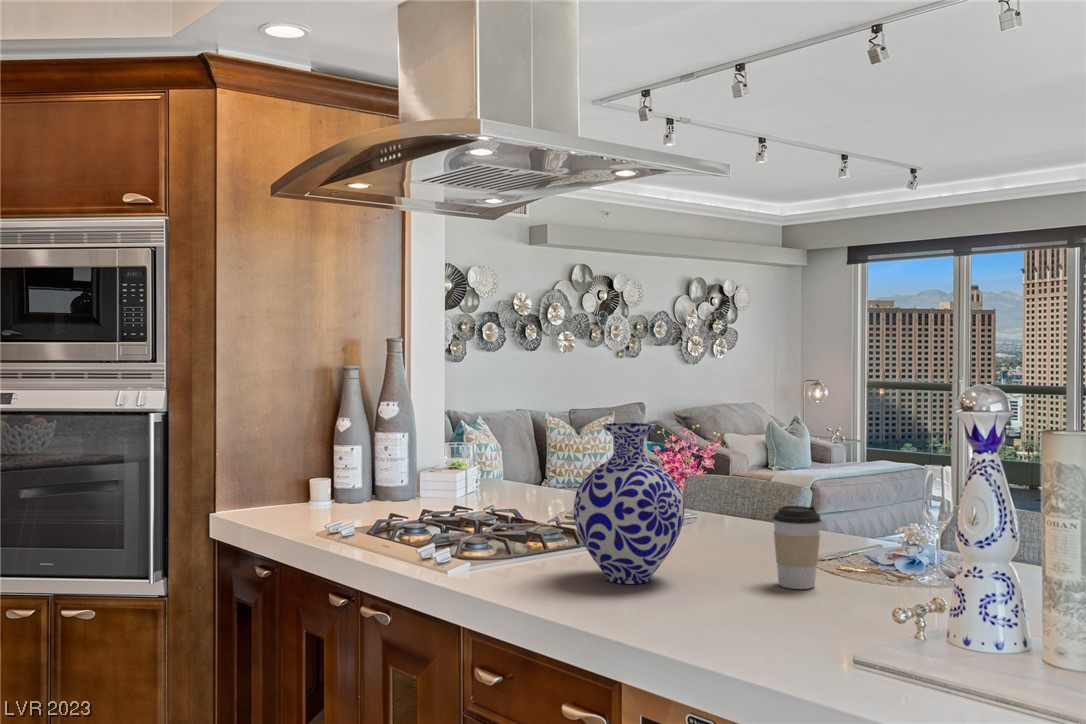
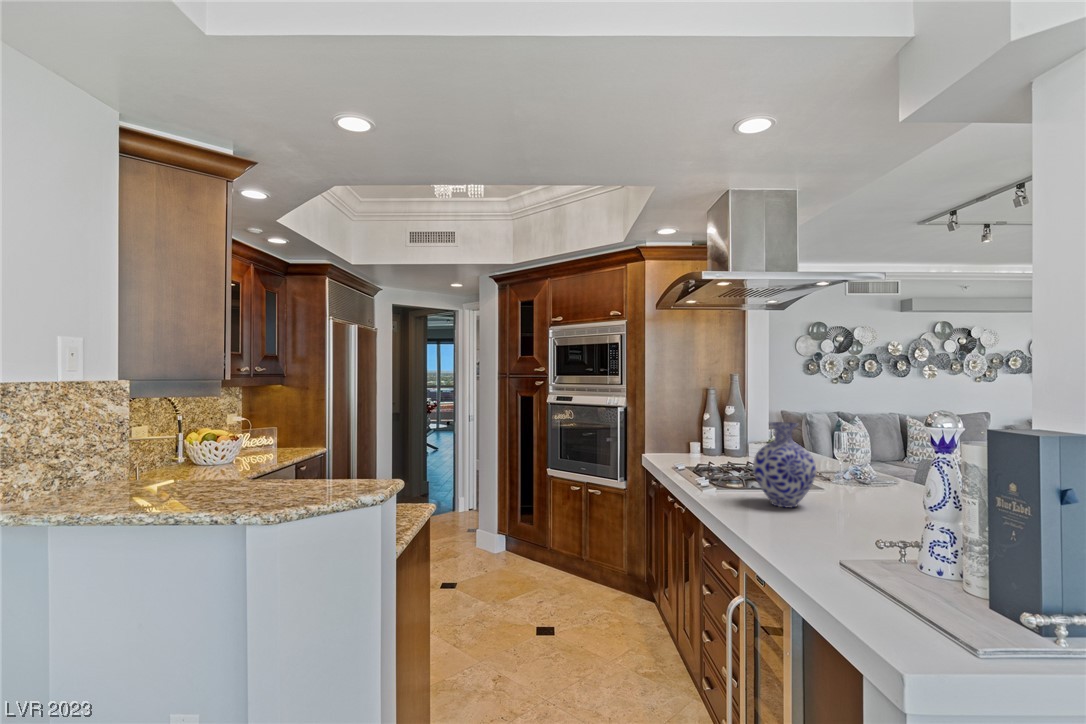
coffee cup: present [773,506,821,589] -> none [865,476,898,525]

